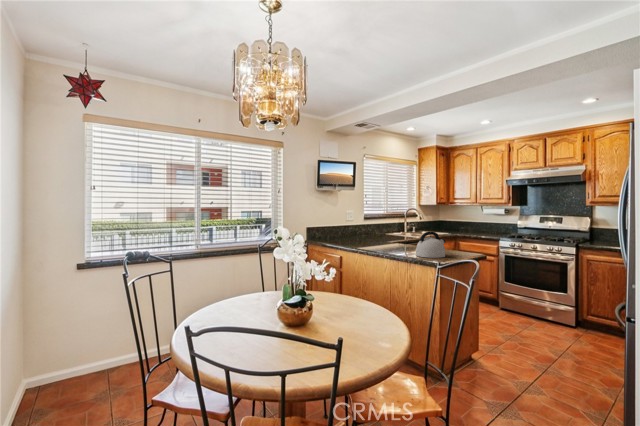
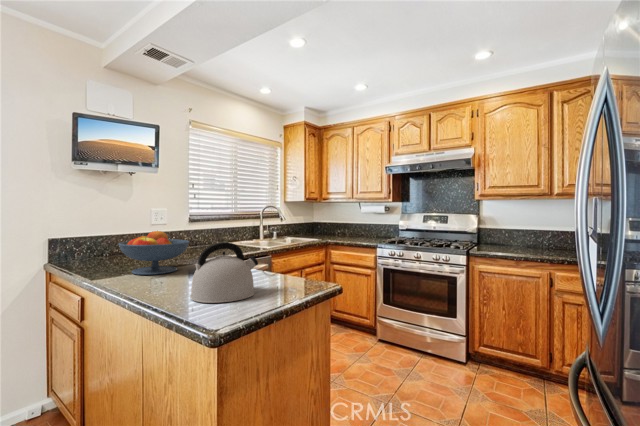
fruit bowl: none [361,226,394,248] -> present [118,231,189,275]

